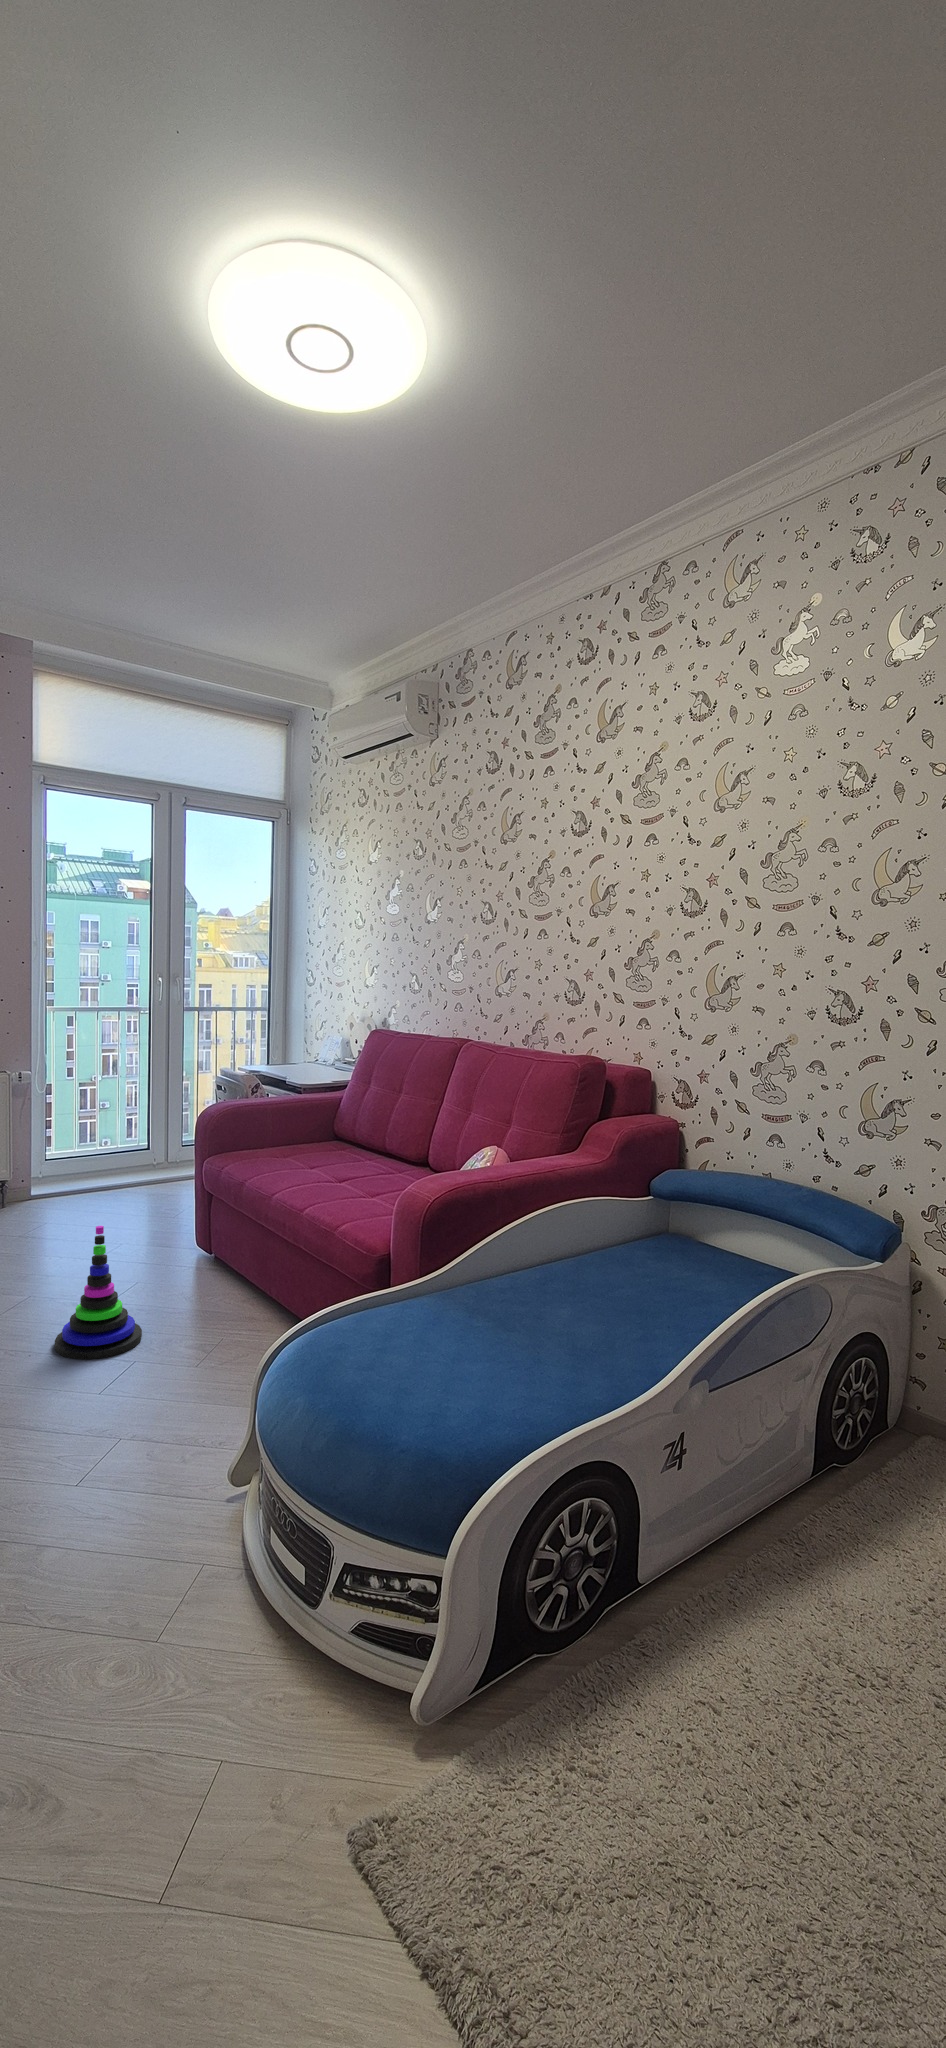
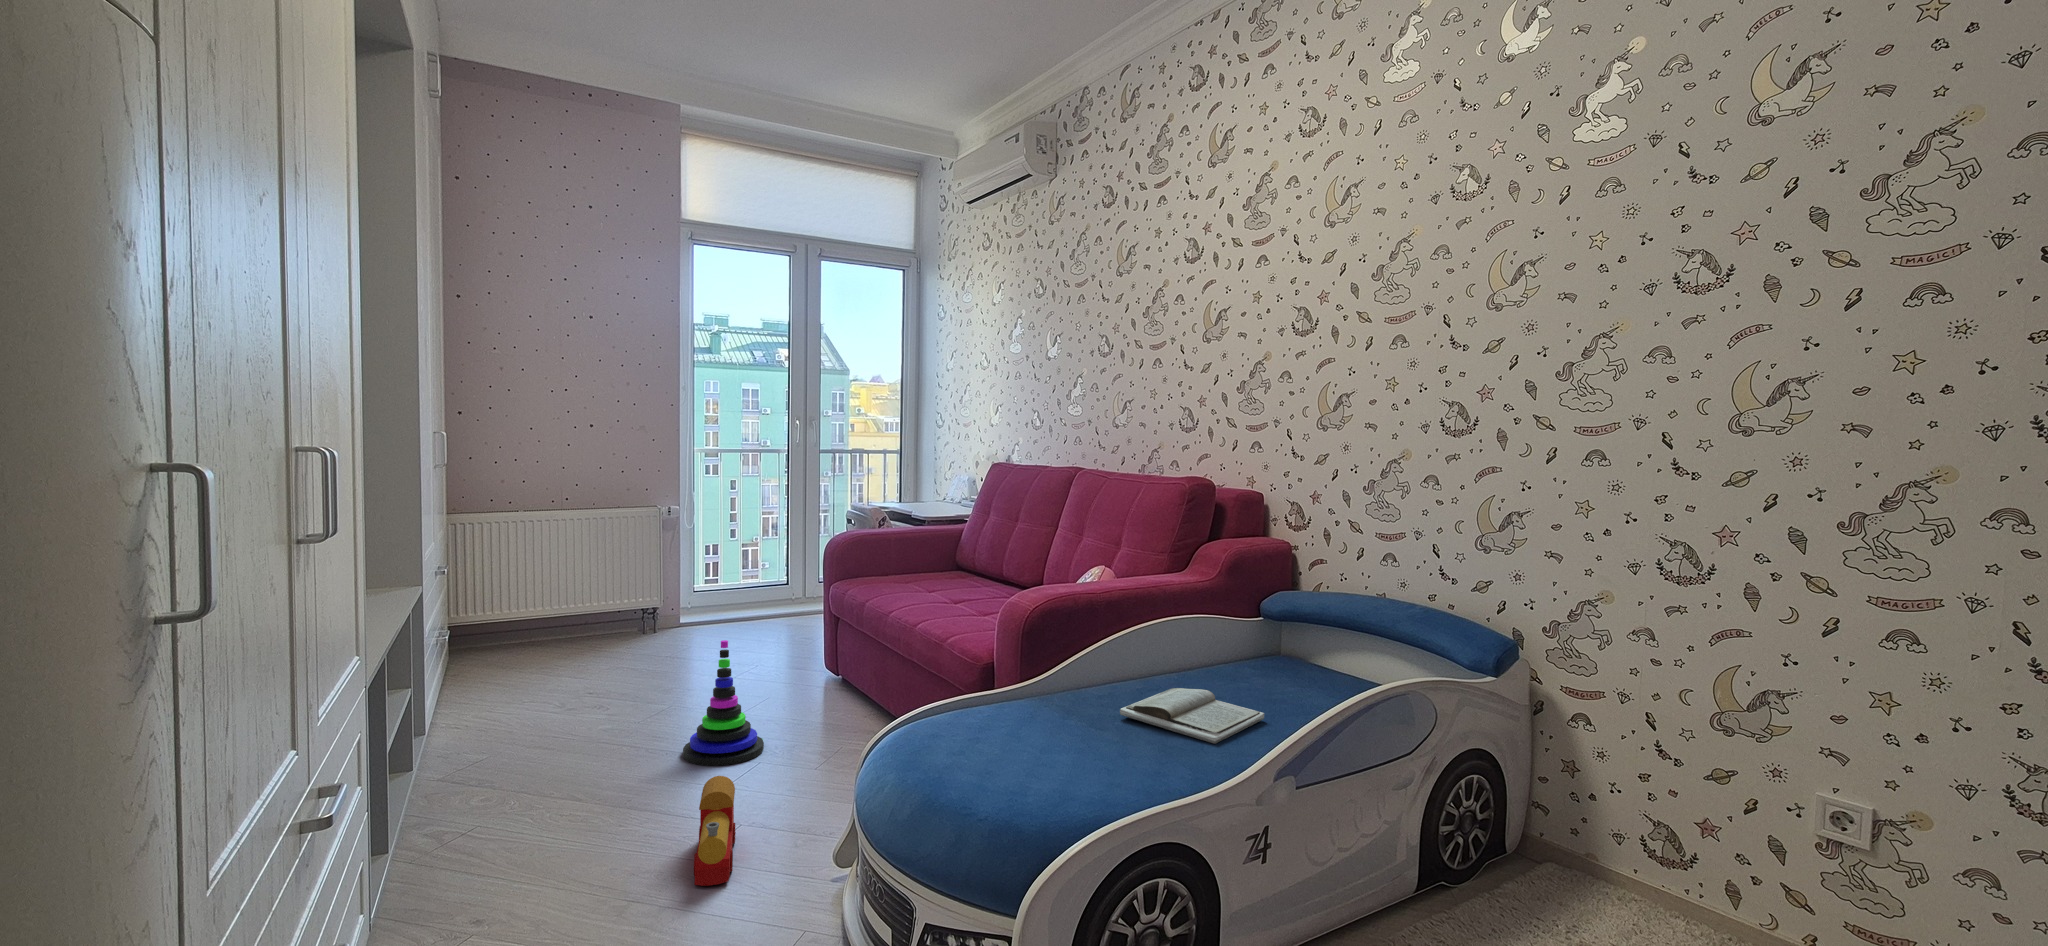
book: none [526,1278,667,1344] -> present [1120,688,1264,744]
toy train: none [80,1382,121,1507] -> present [694,776,735,886]

